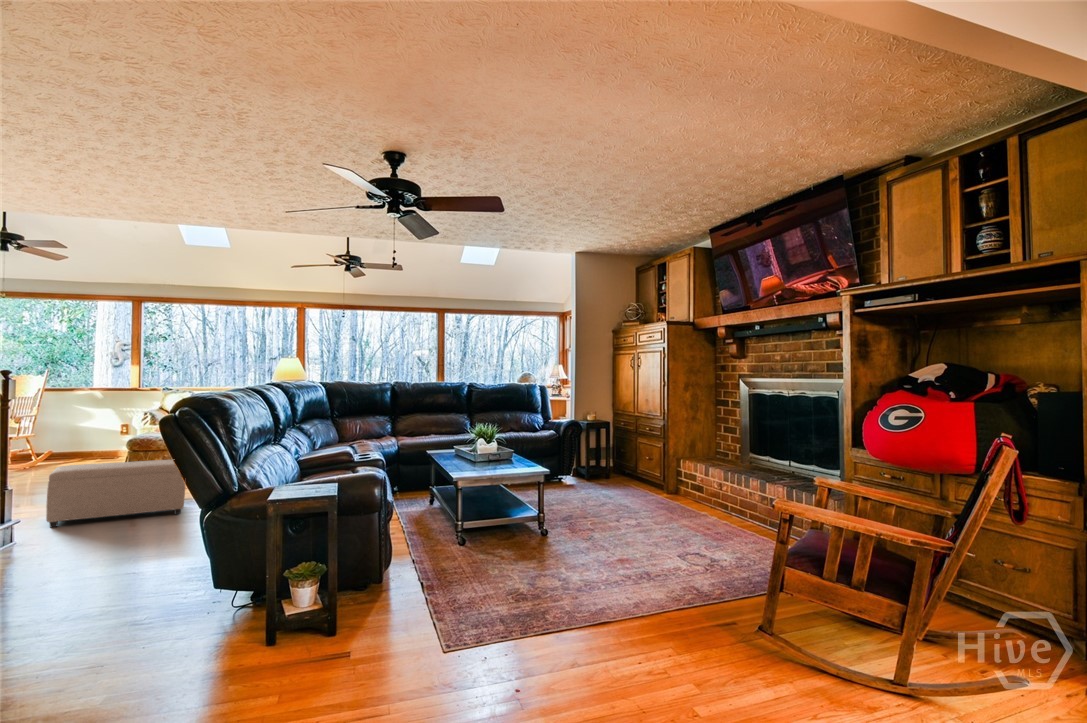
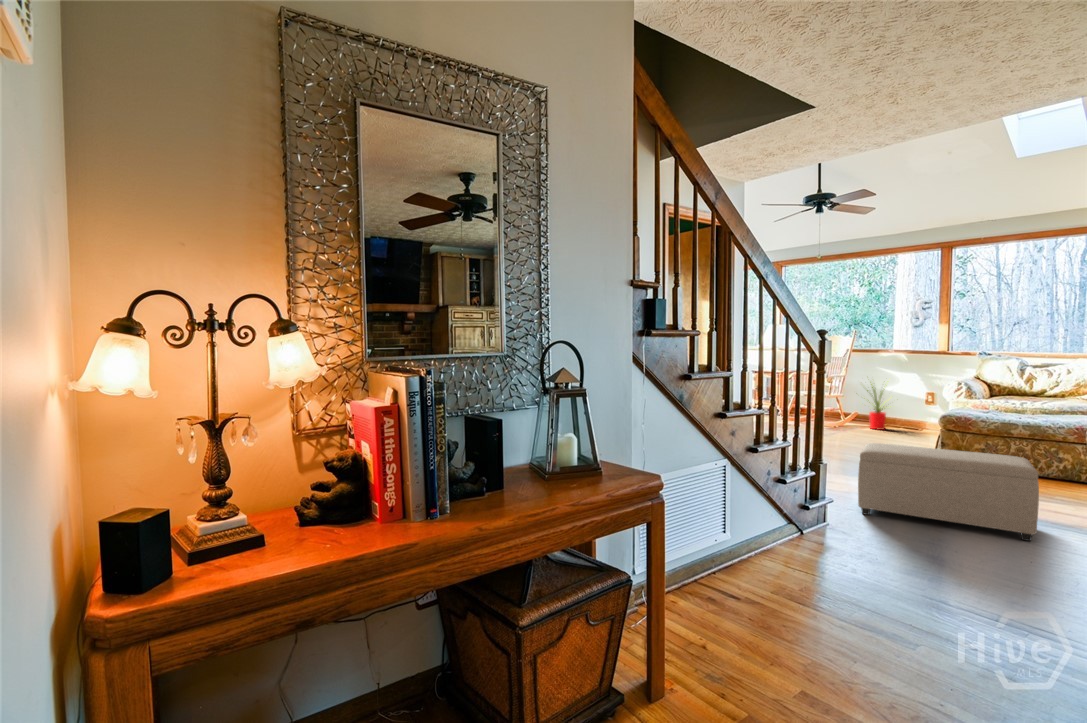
house plant: none [48,412,99,463] -> present [867,384,886,430]

